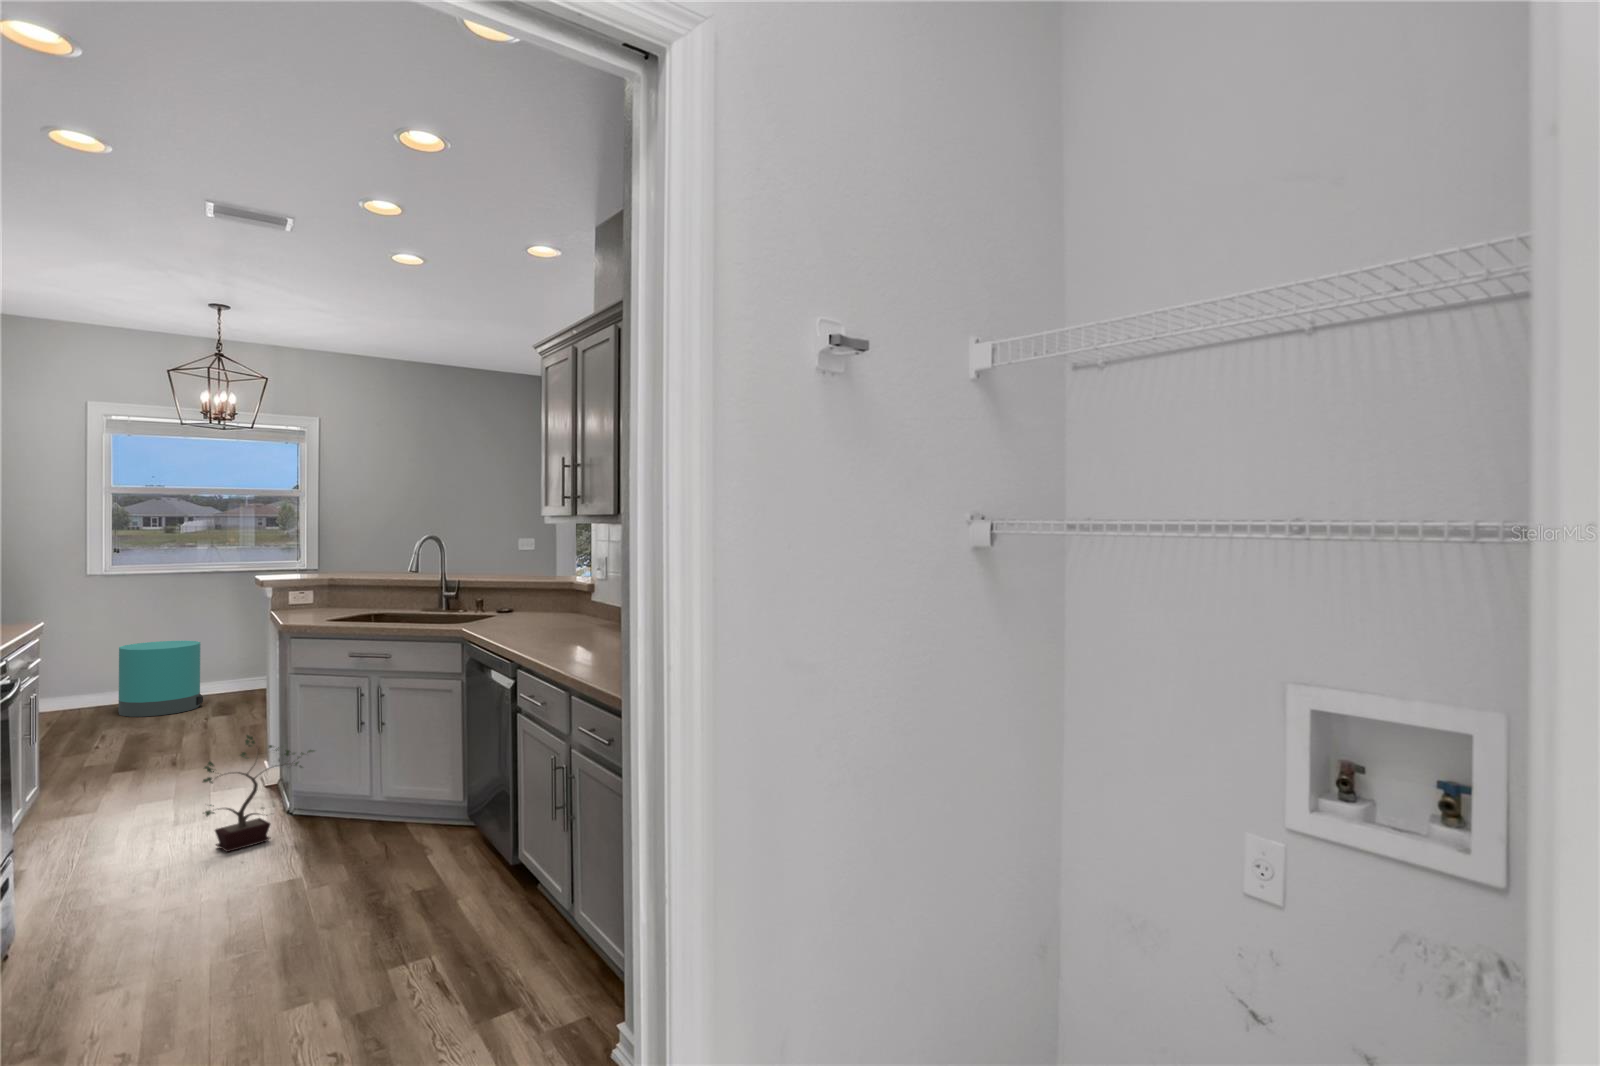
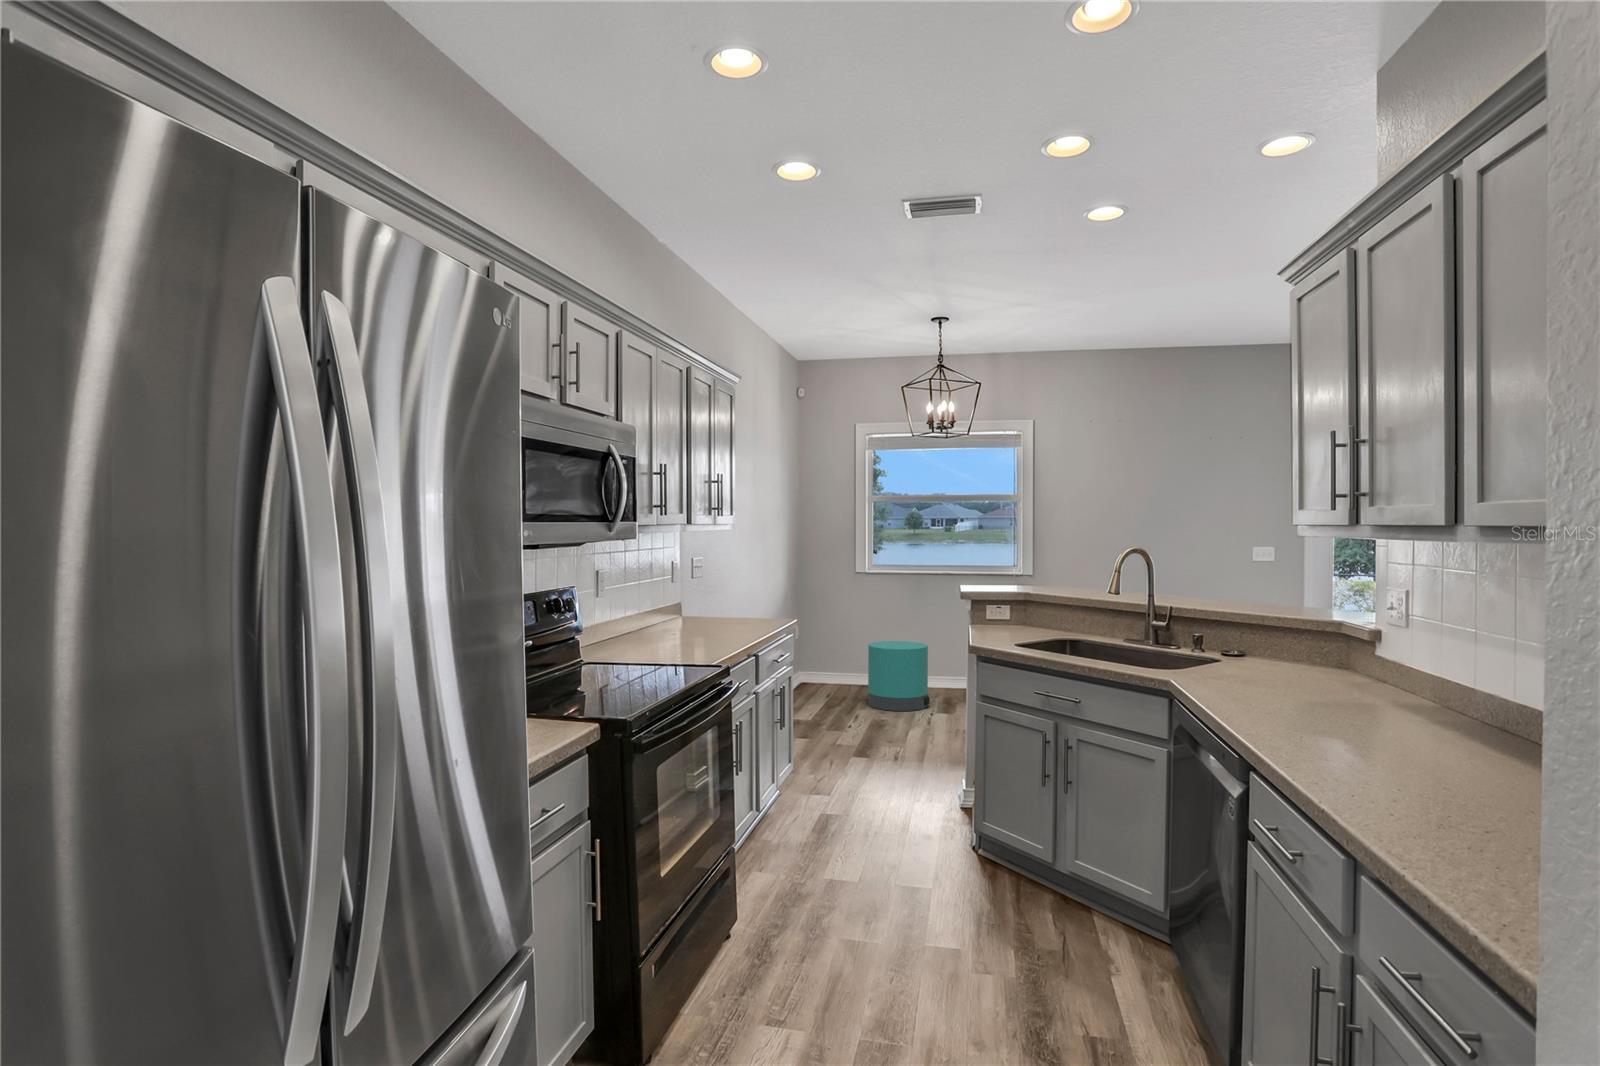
potted plant: present [203,735,314,852] -> none [898,763,1007,889]

